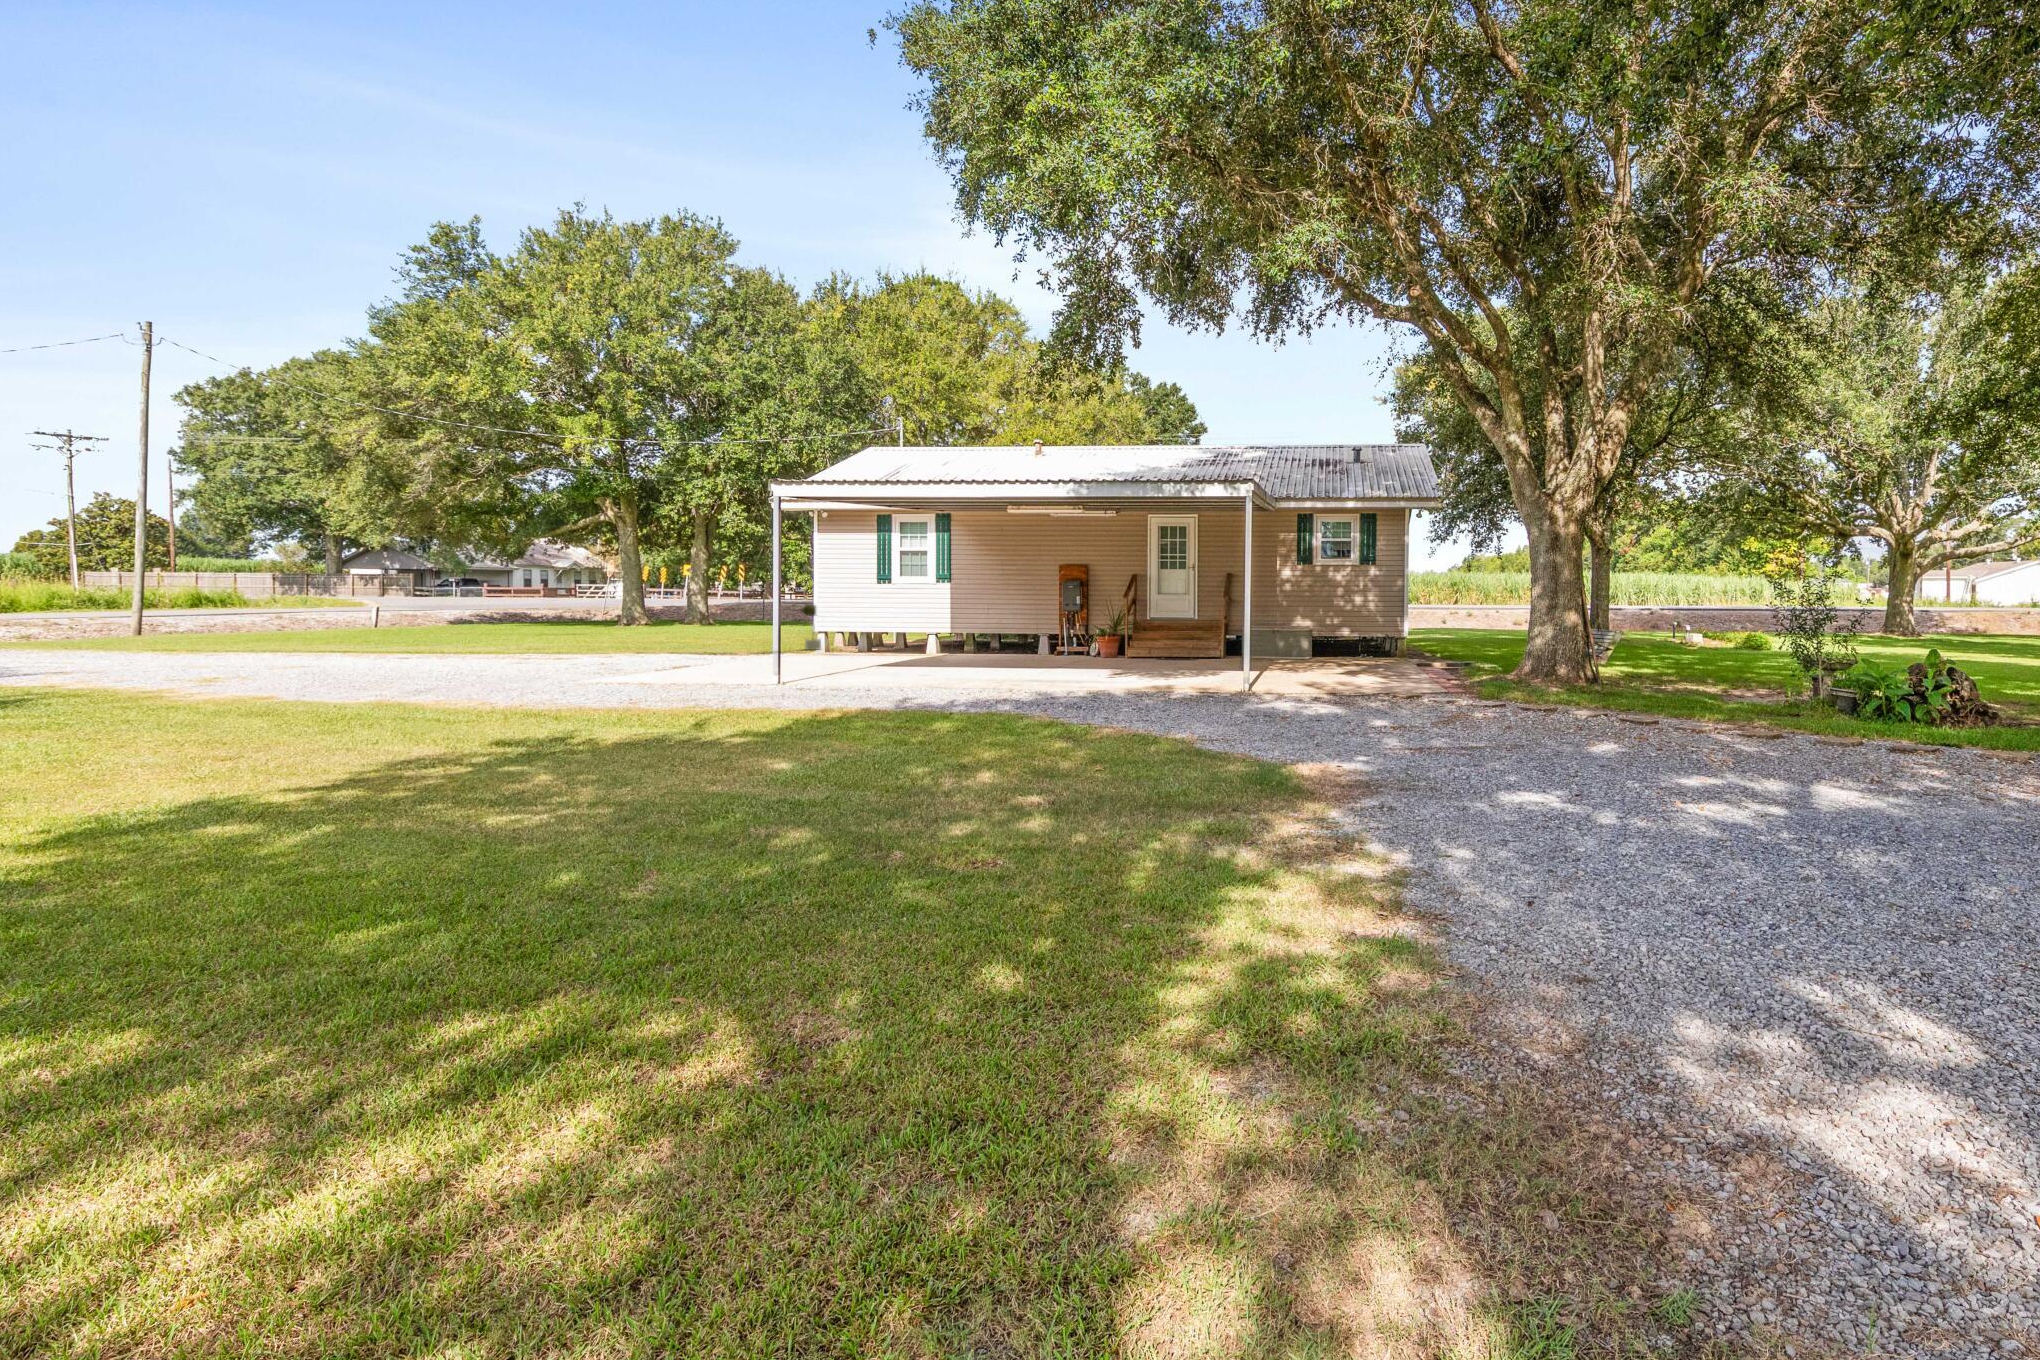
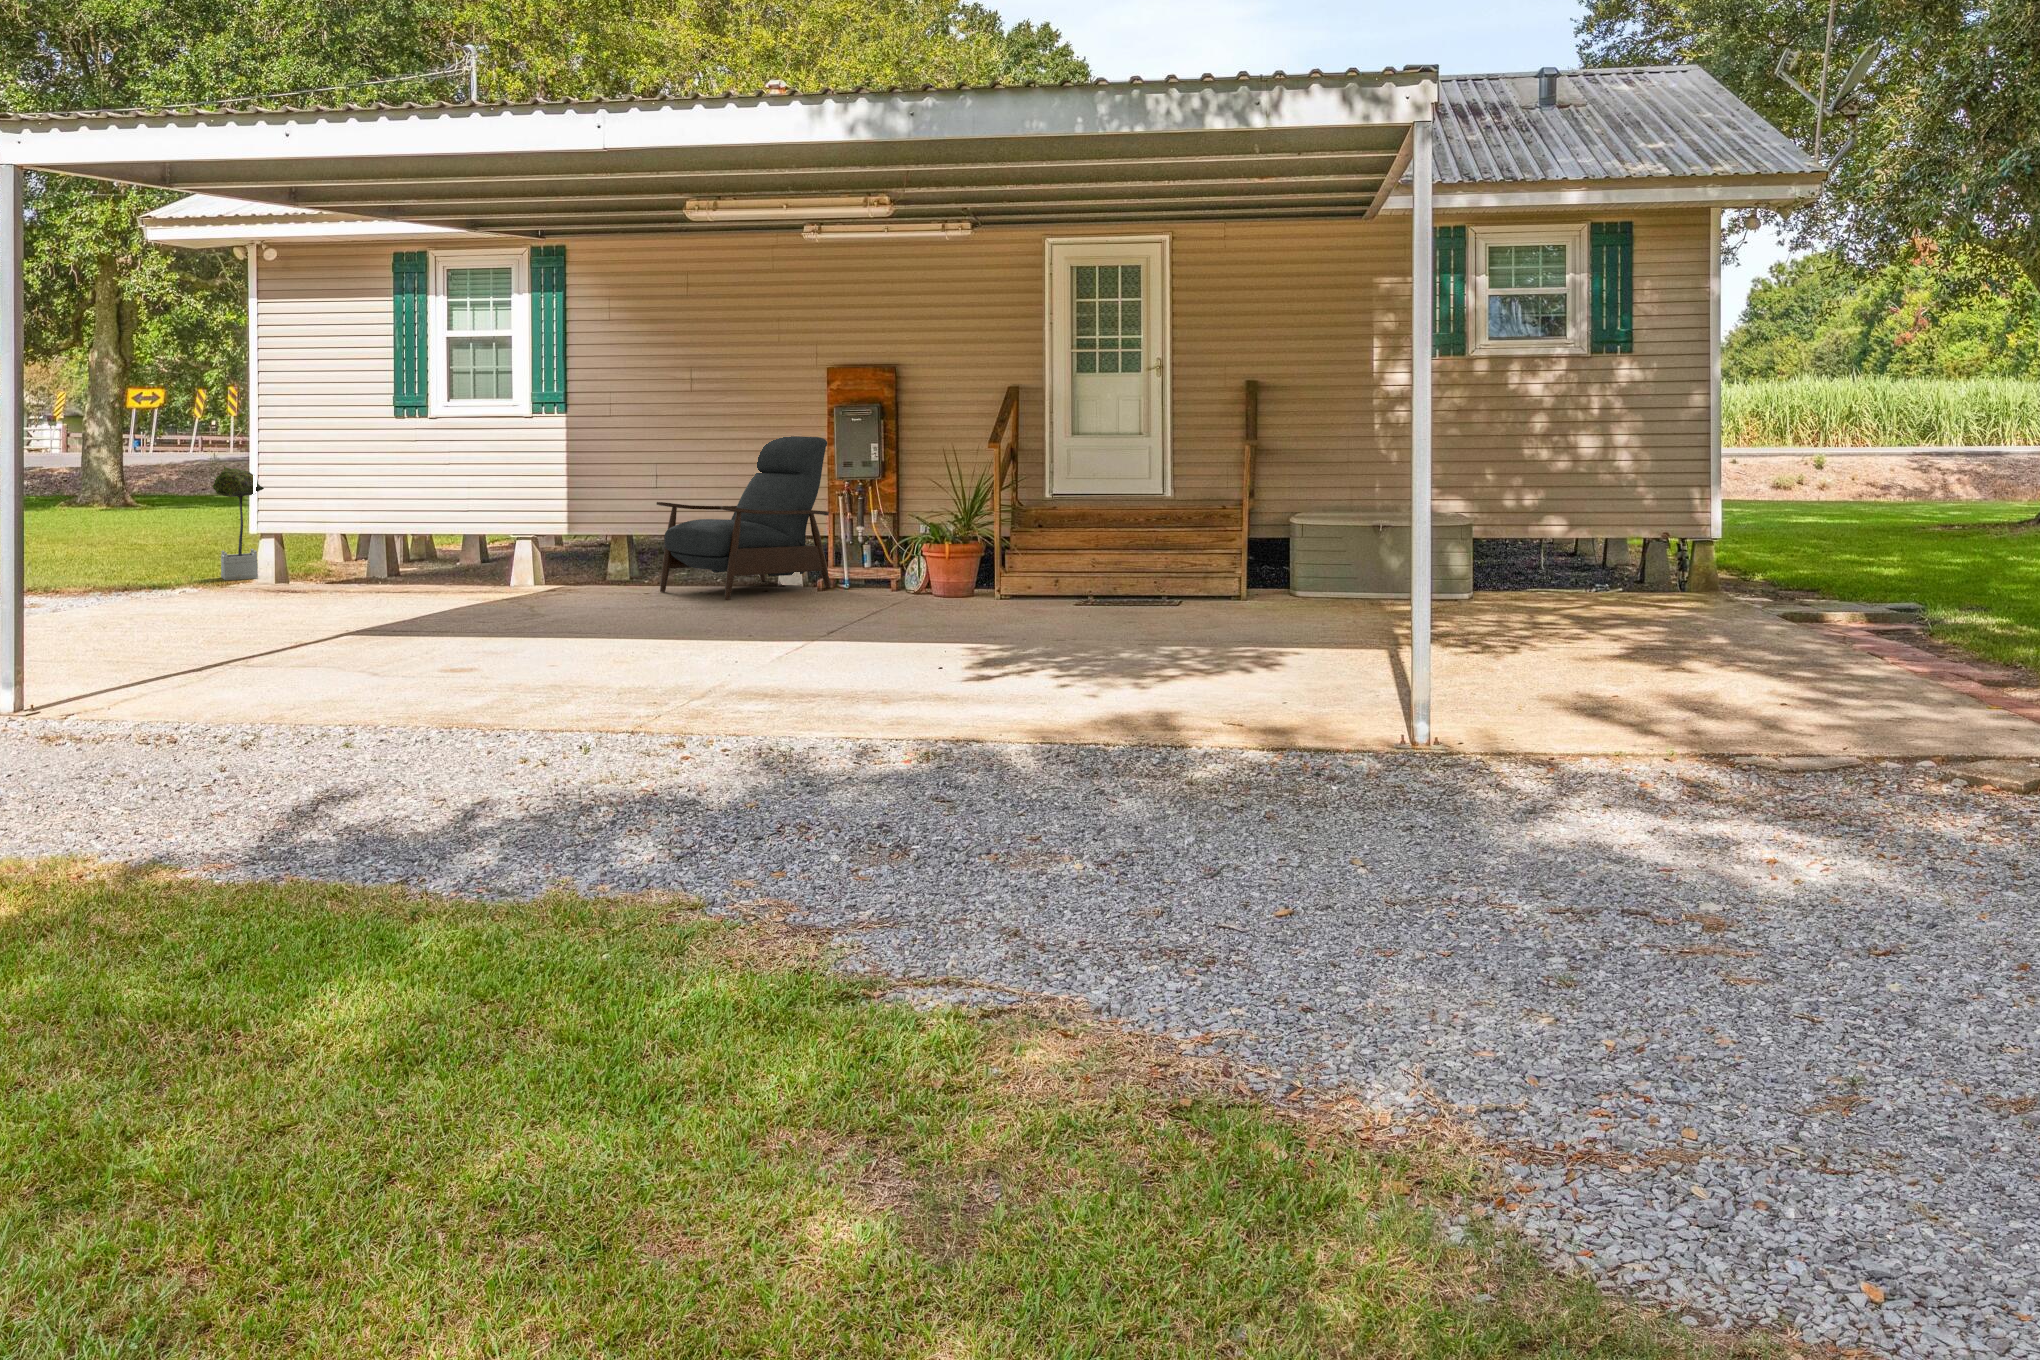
chair: none [991,594,1061,657] -> present [656,436,831,600]

